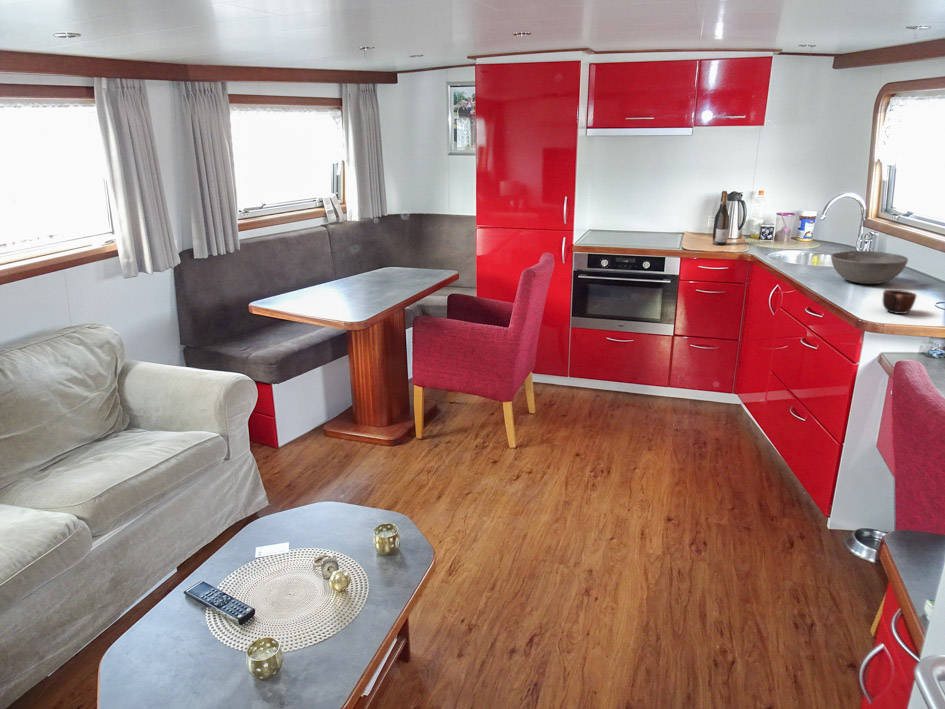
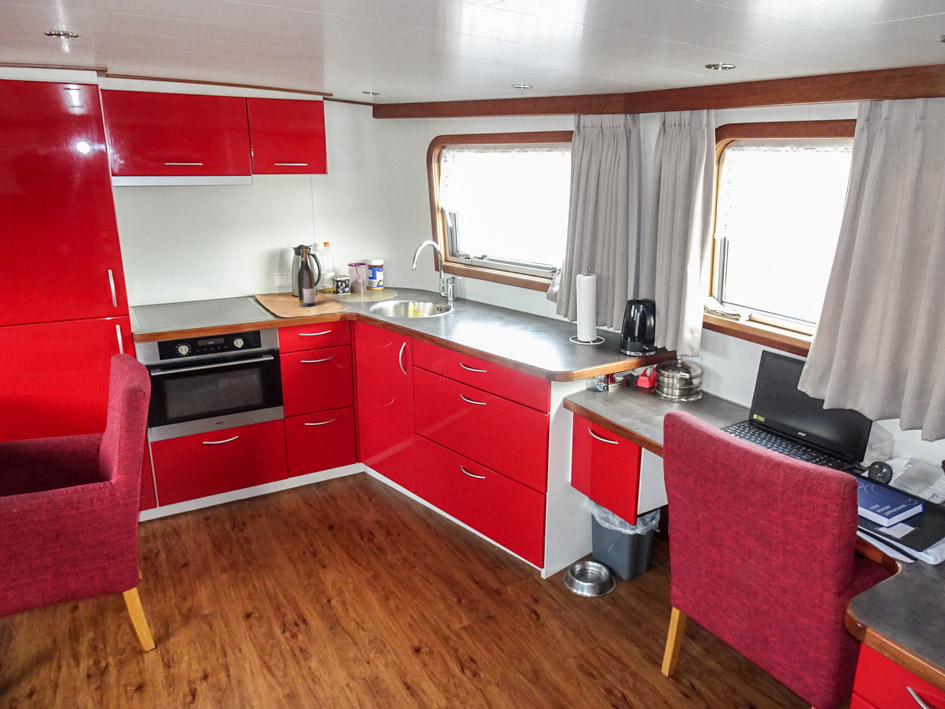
bowl: present [831,251,908,284] -> none [465,300,530,333]
mug: present [883,290,916,314] -> none [560,339,587,363]

